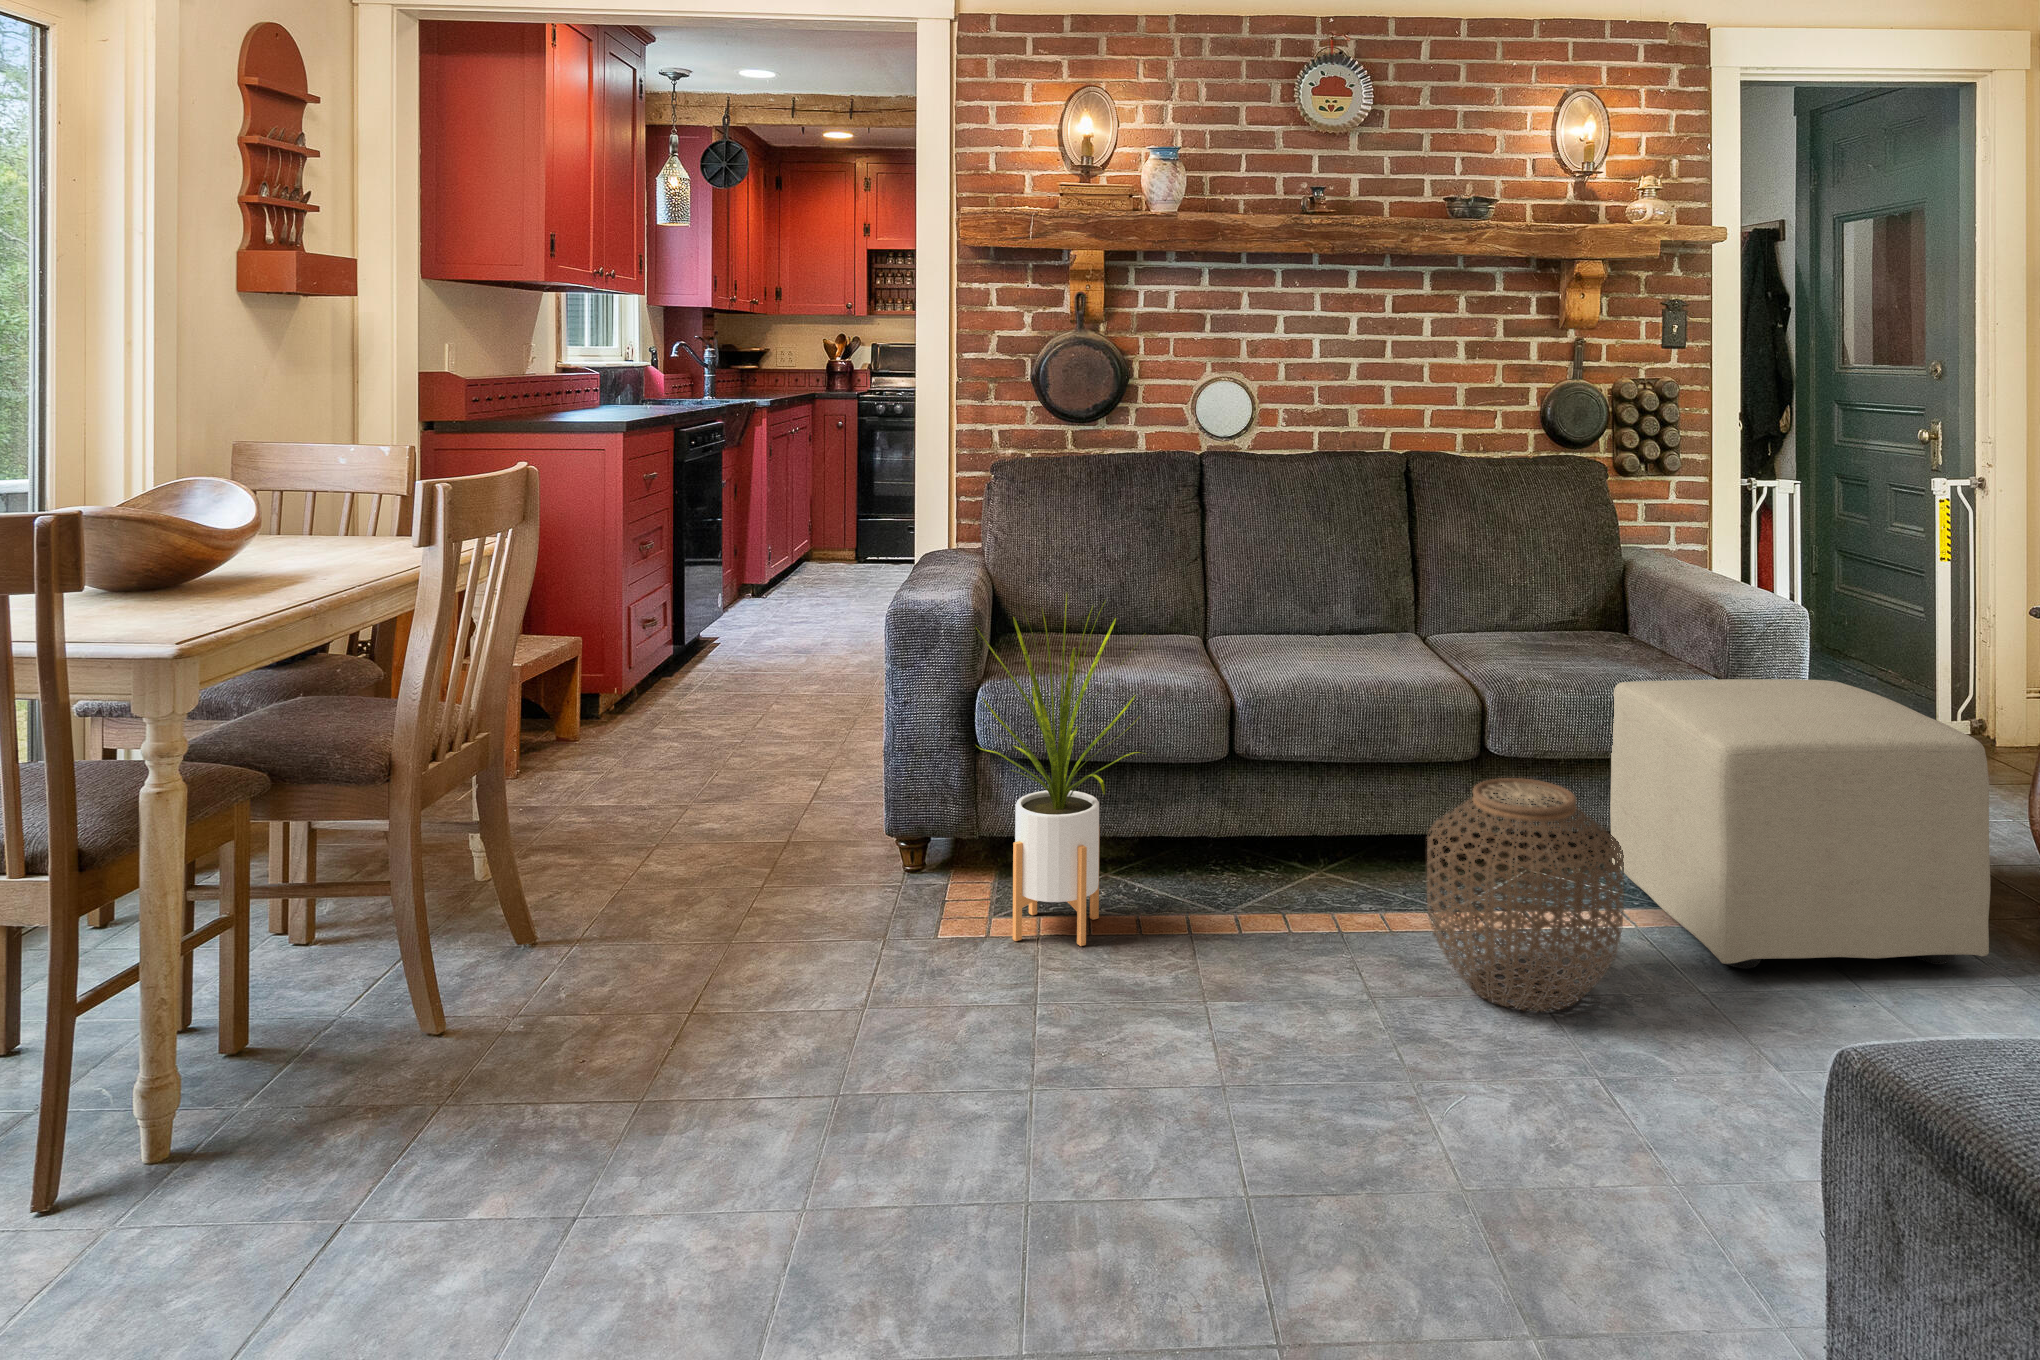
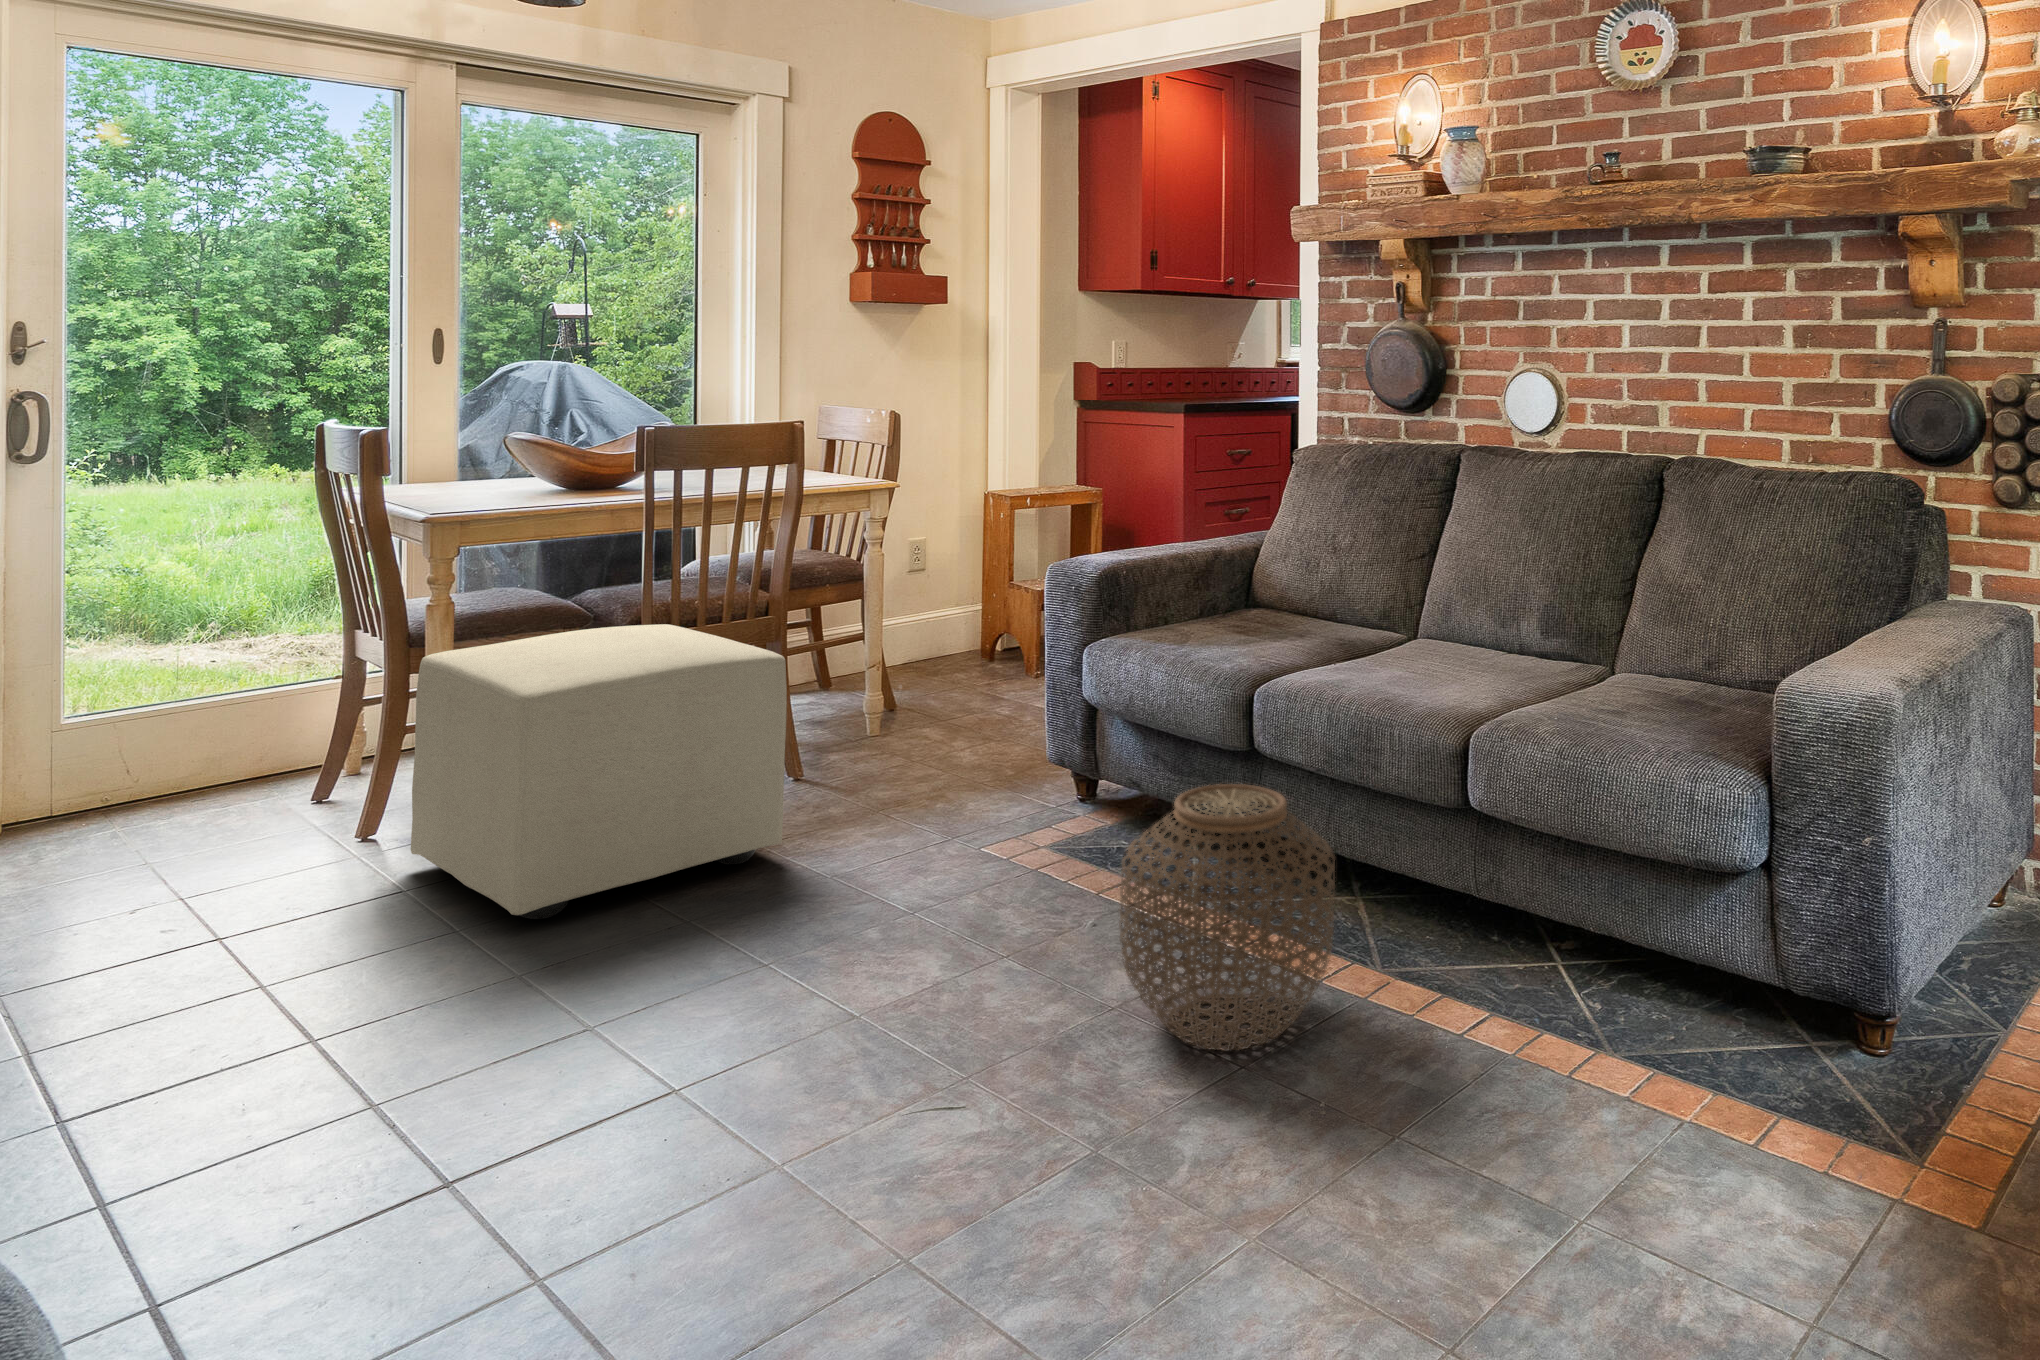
house plant: present [976,594,1140,946] -> none [956,545,1124,867]
ottoman: present [1610,679,1991,969] -> present [411,624,787,919]

